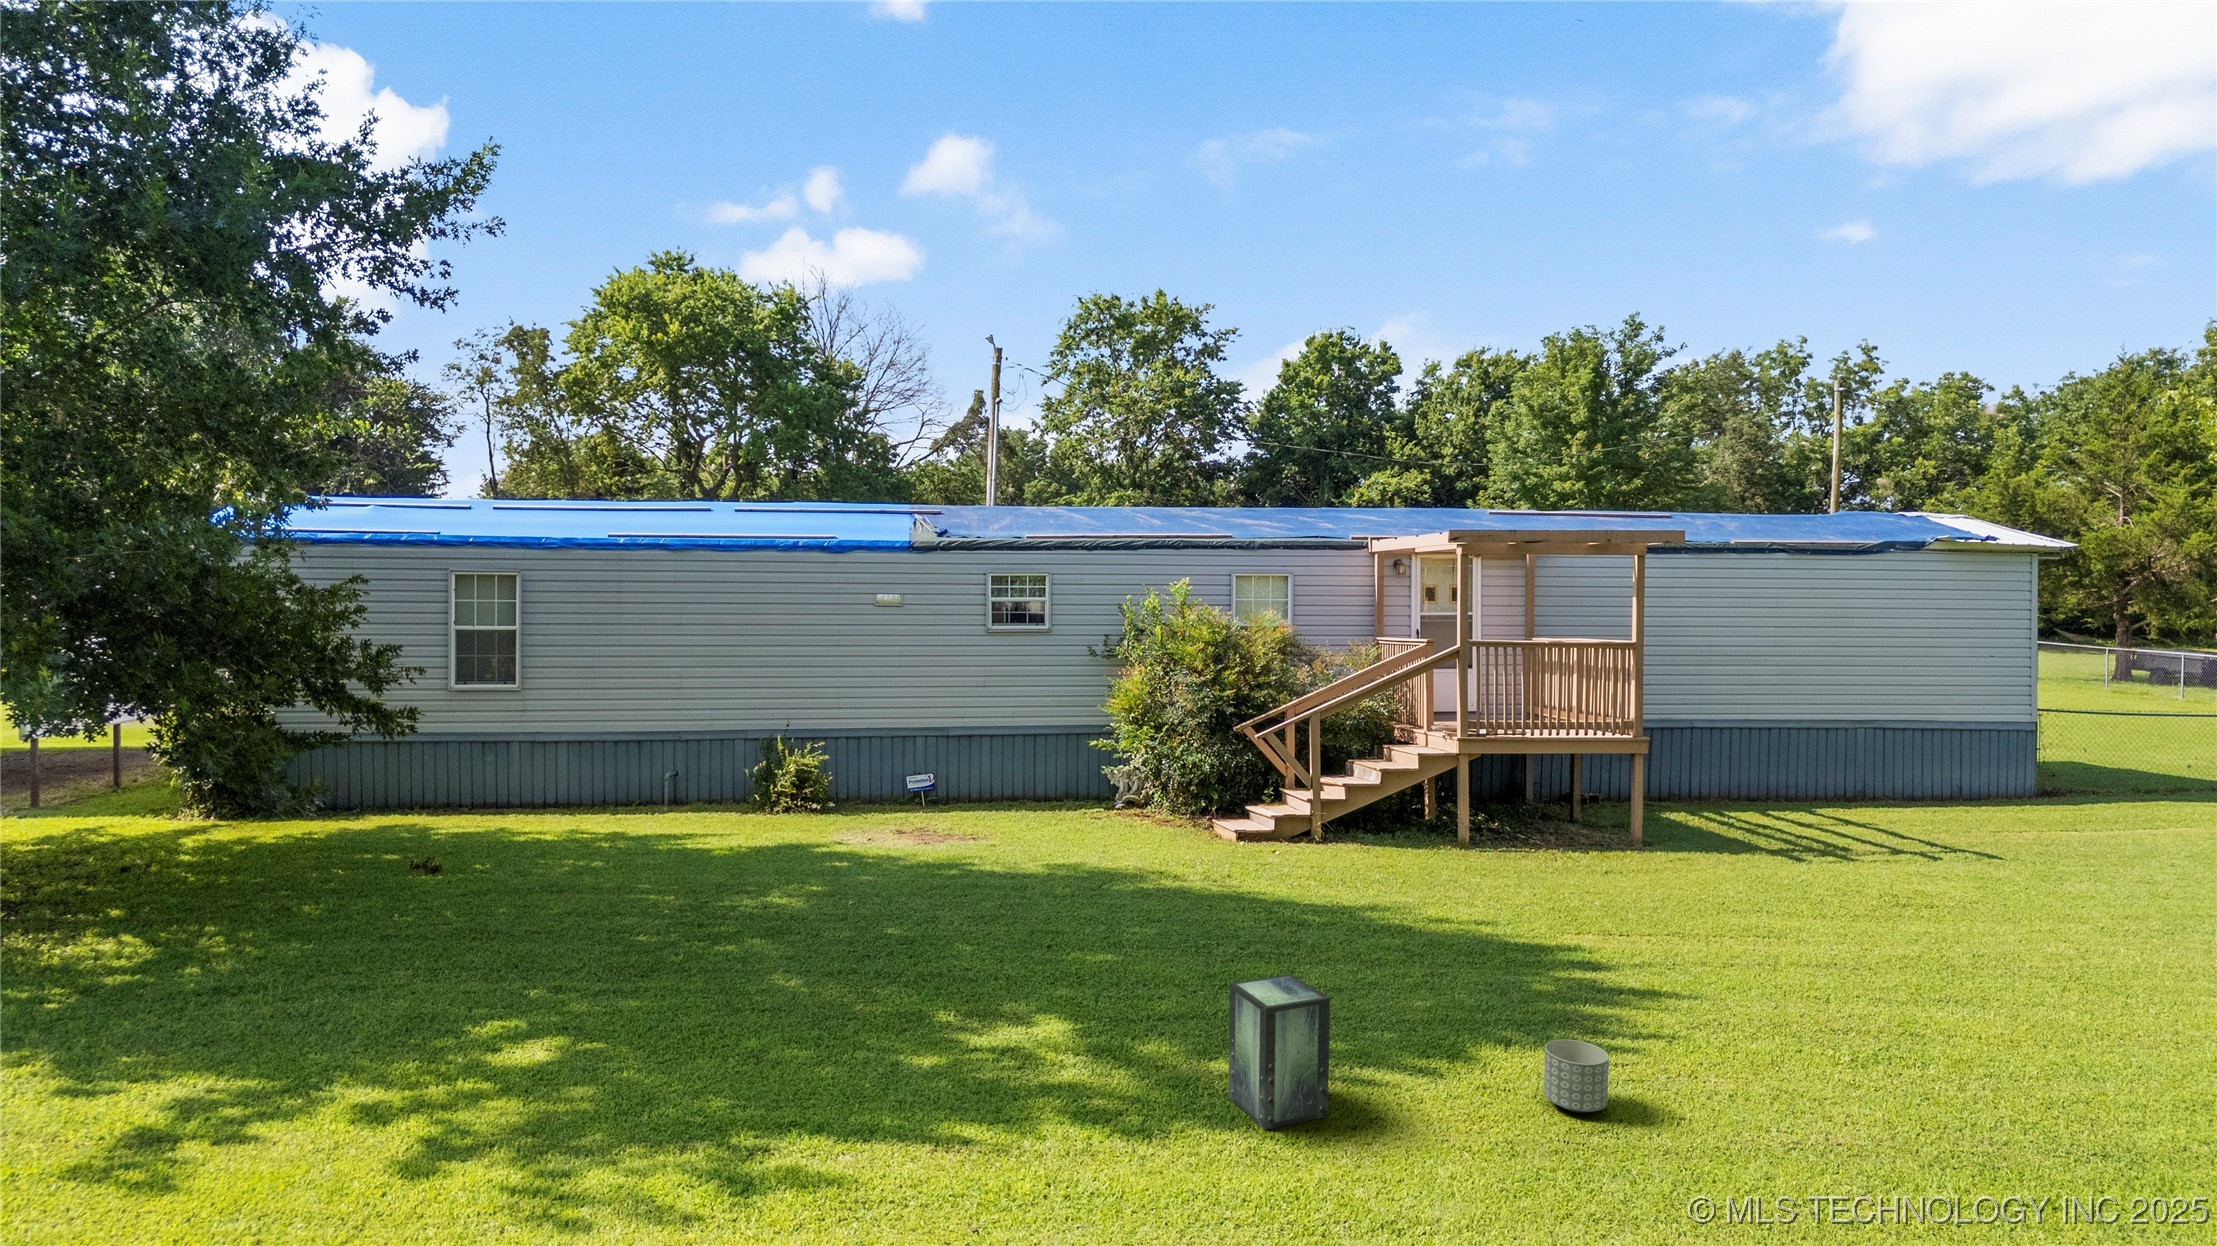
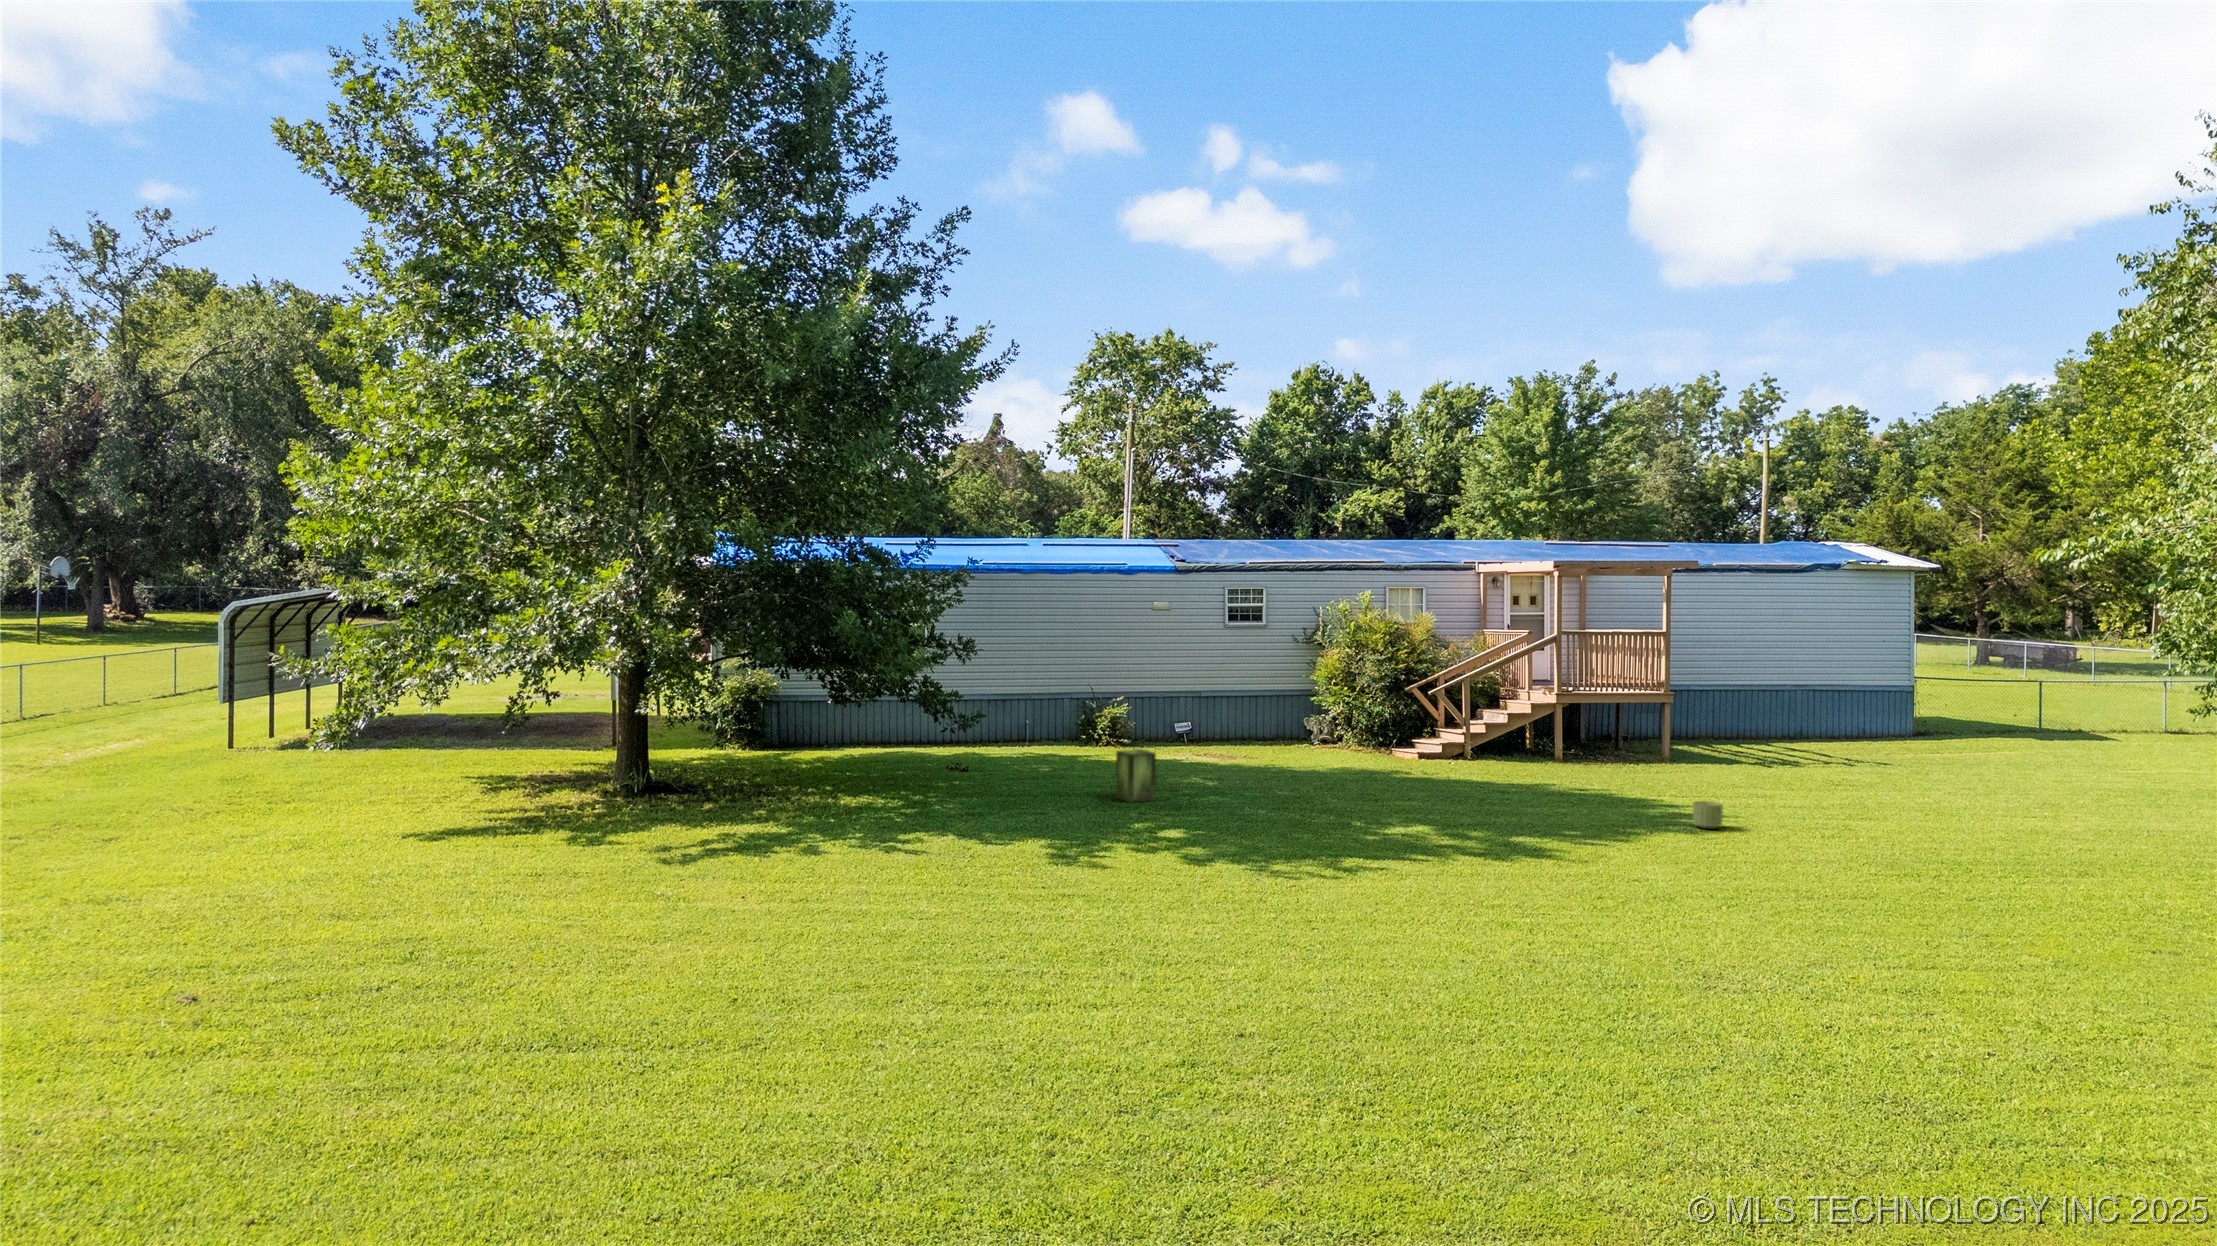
storage box: present [1228,974,1330,1130] -> present [1116,749,1156,803]

